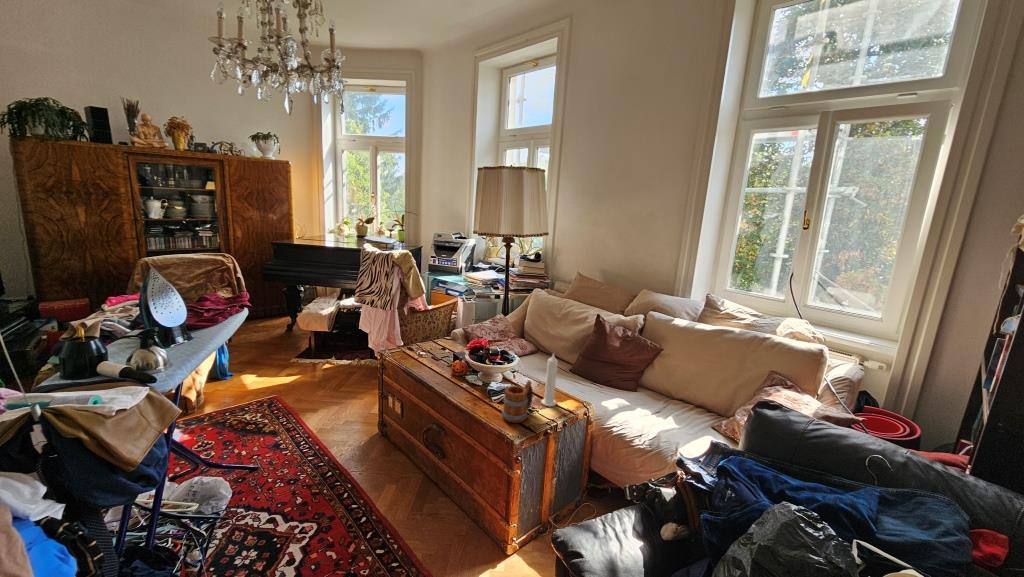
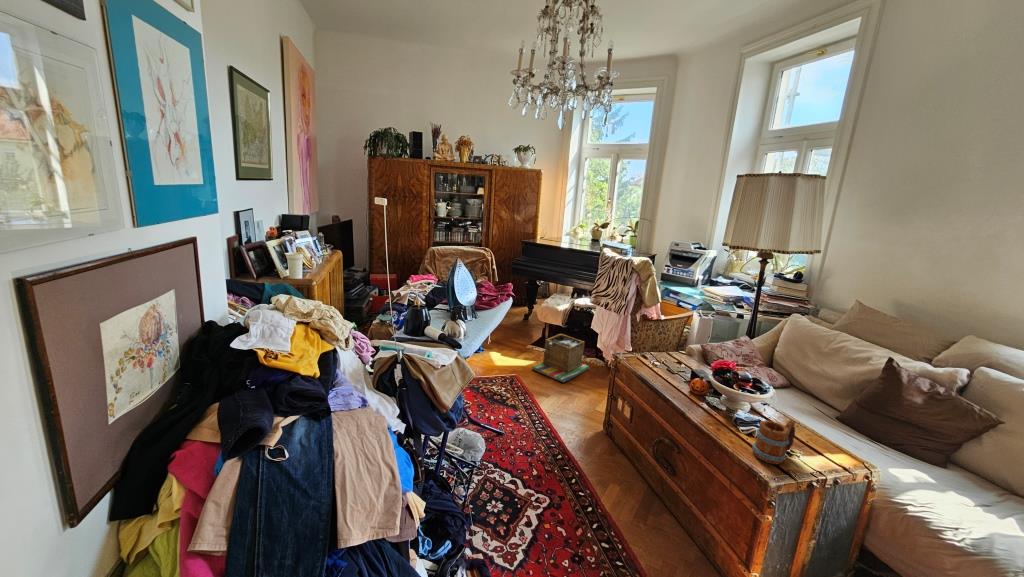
laundry basket: none [299,339,365,391] -> present [532,334,589,382]
candle: present [541,354,558,406] -> none [803,395,834,457]

